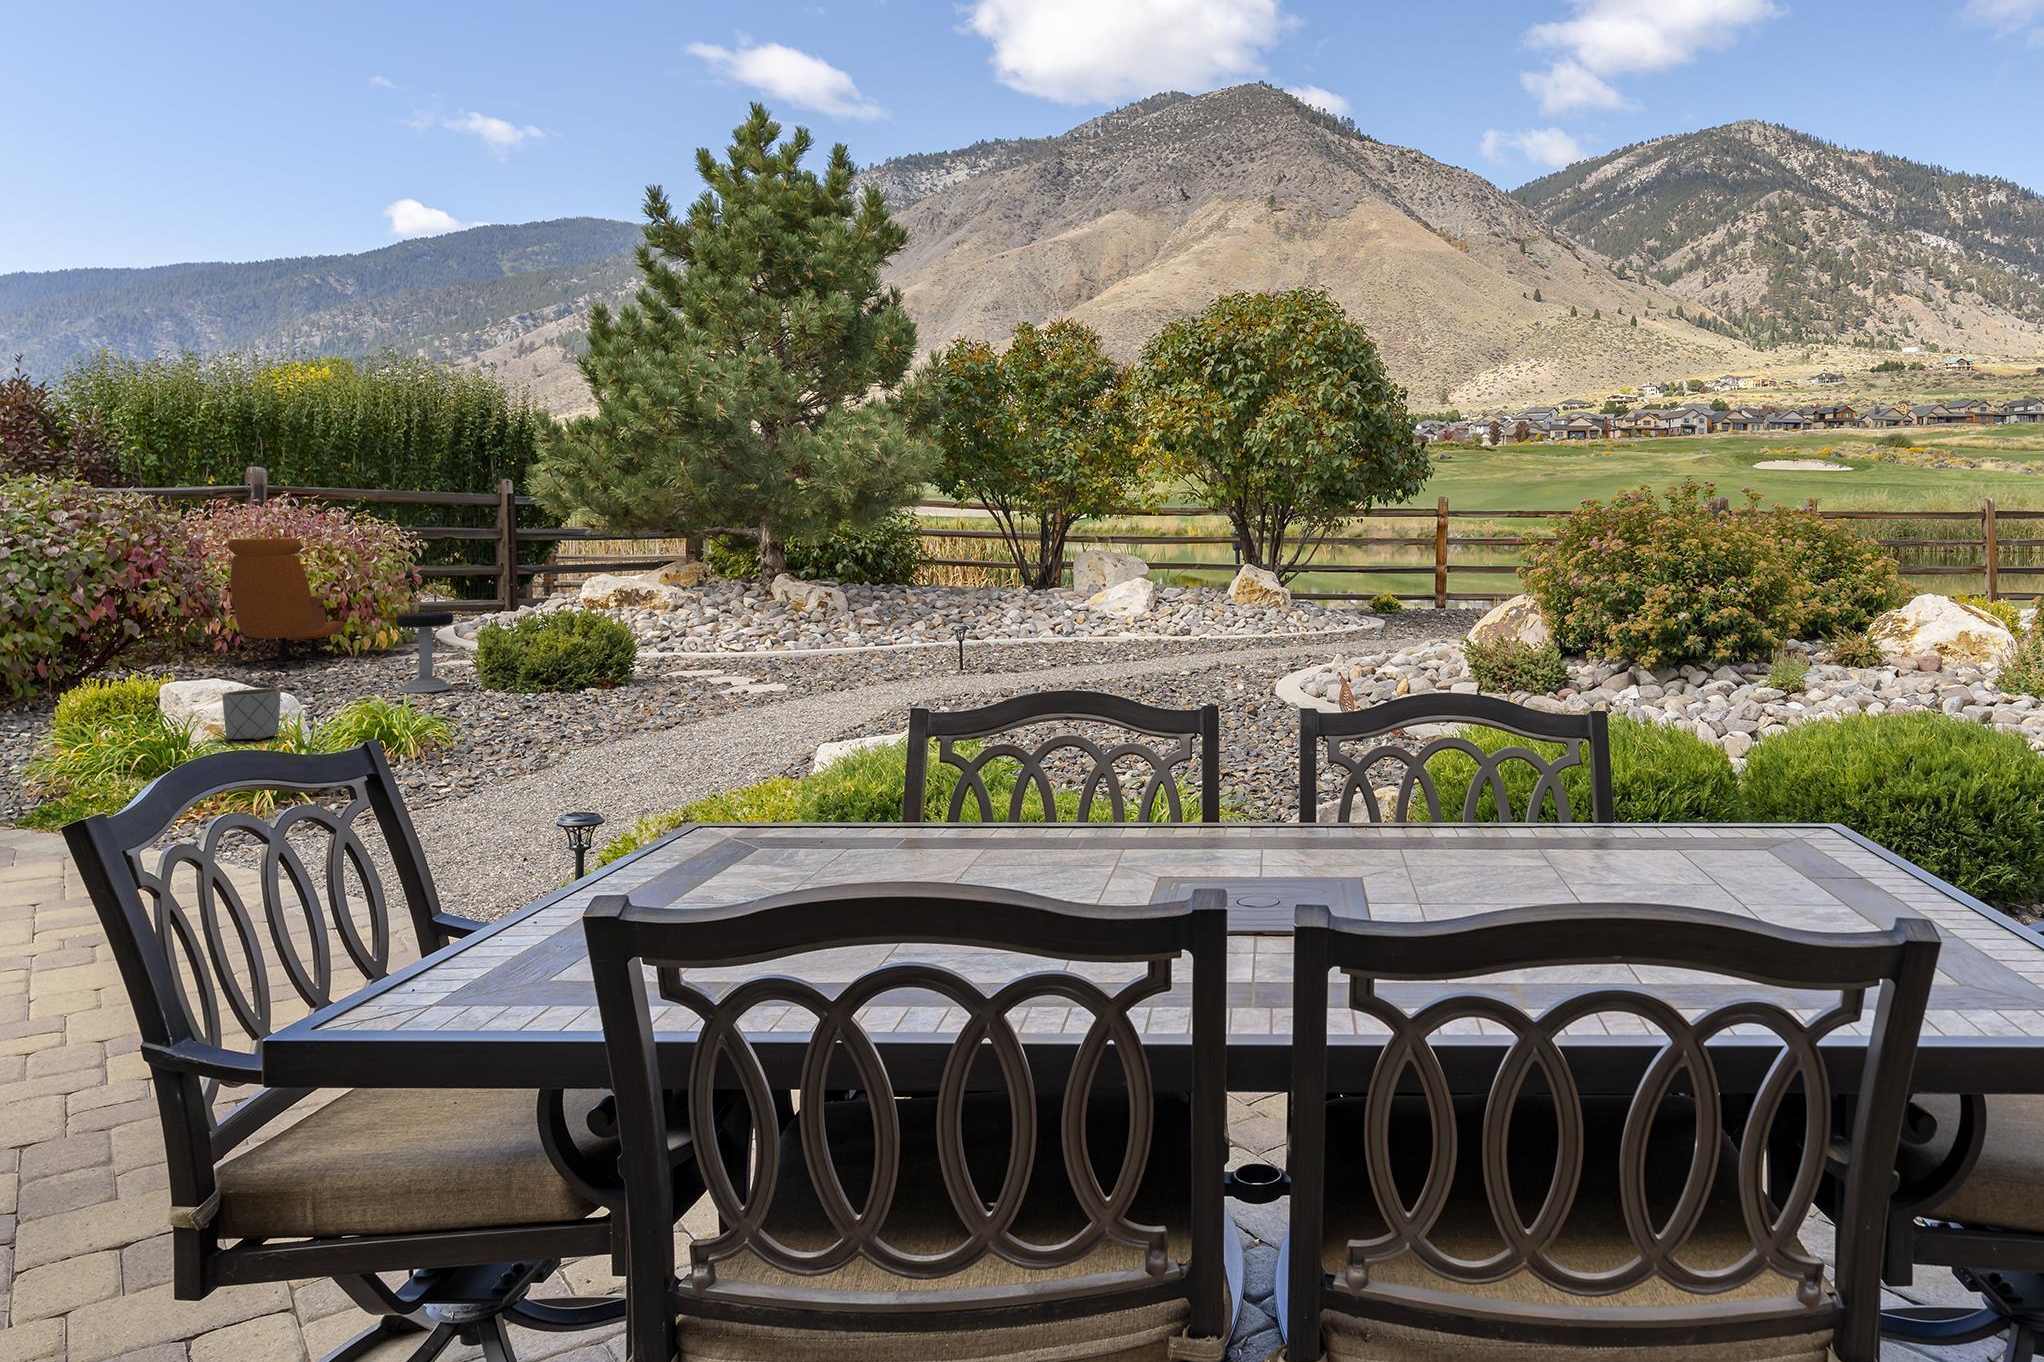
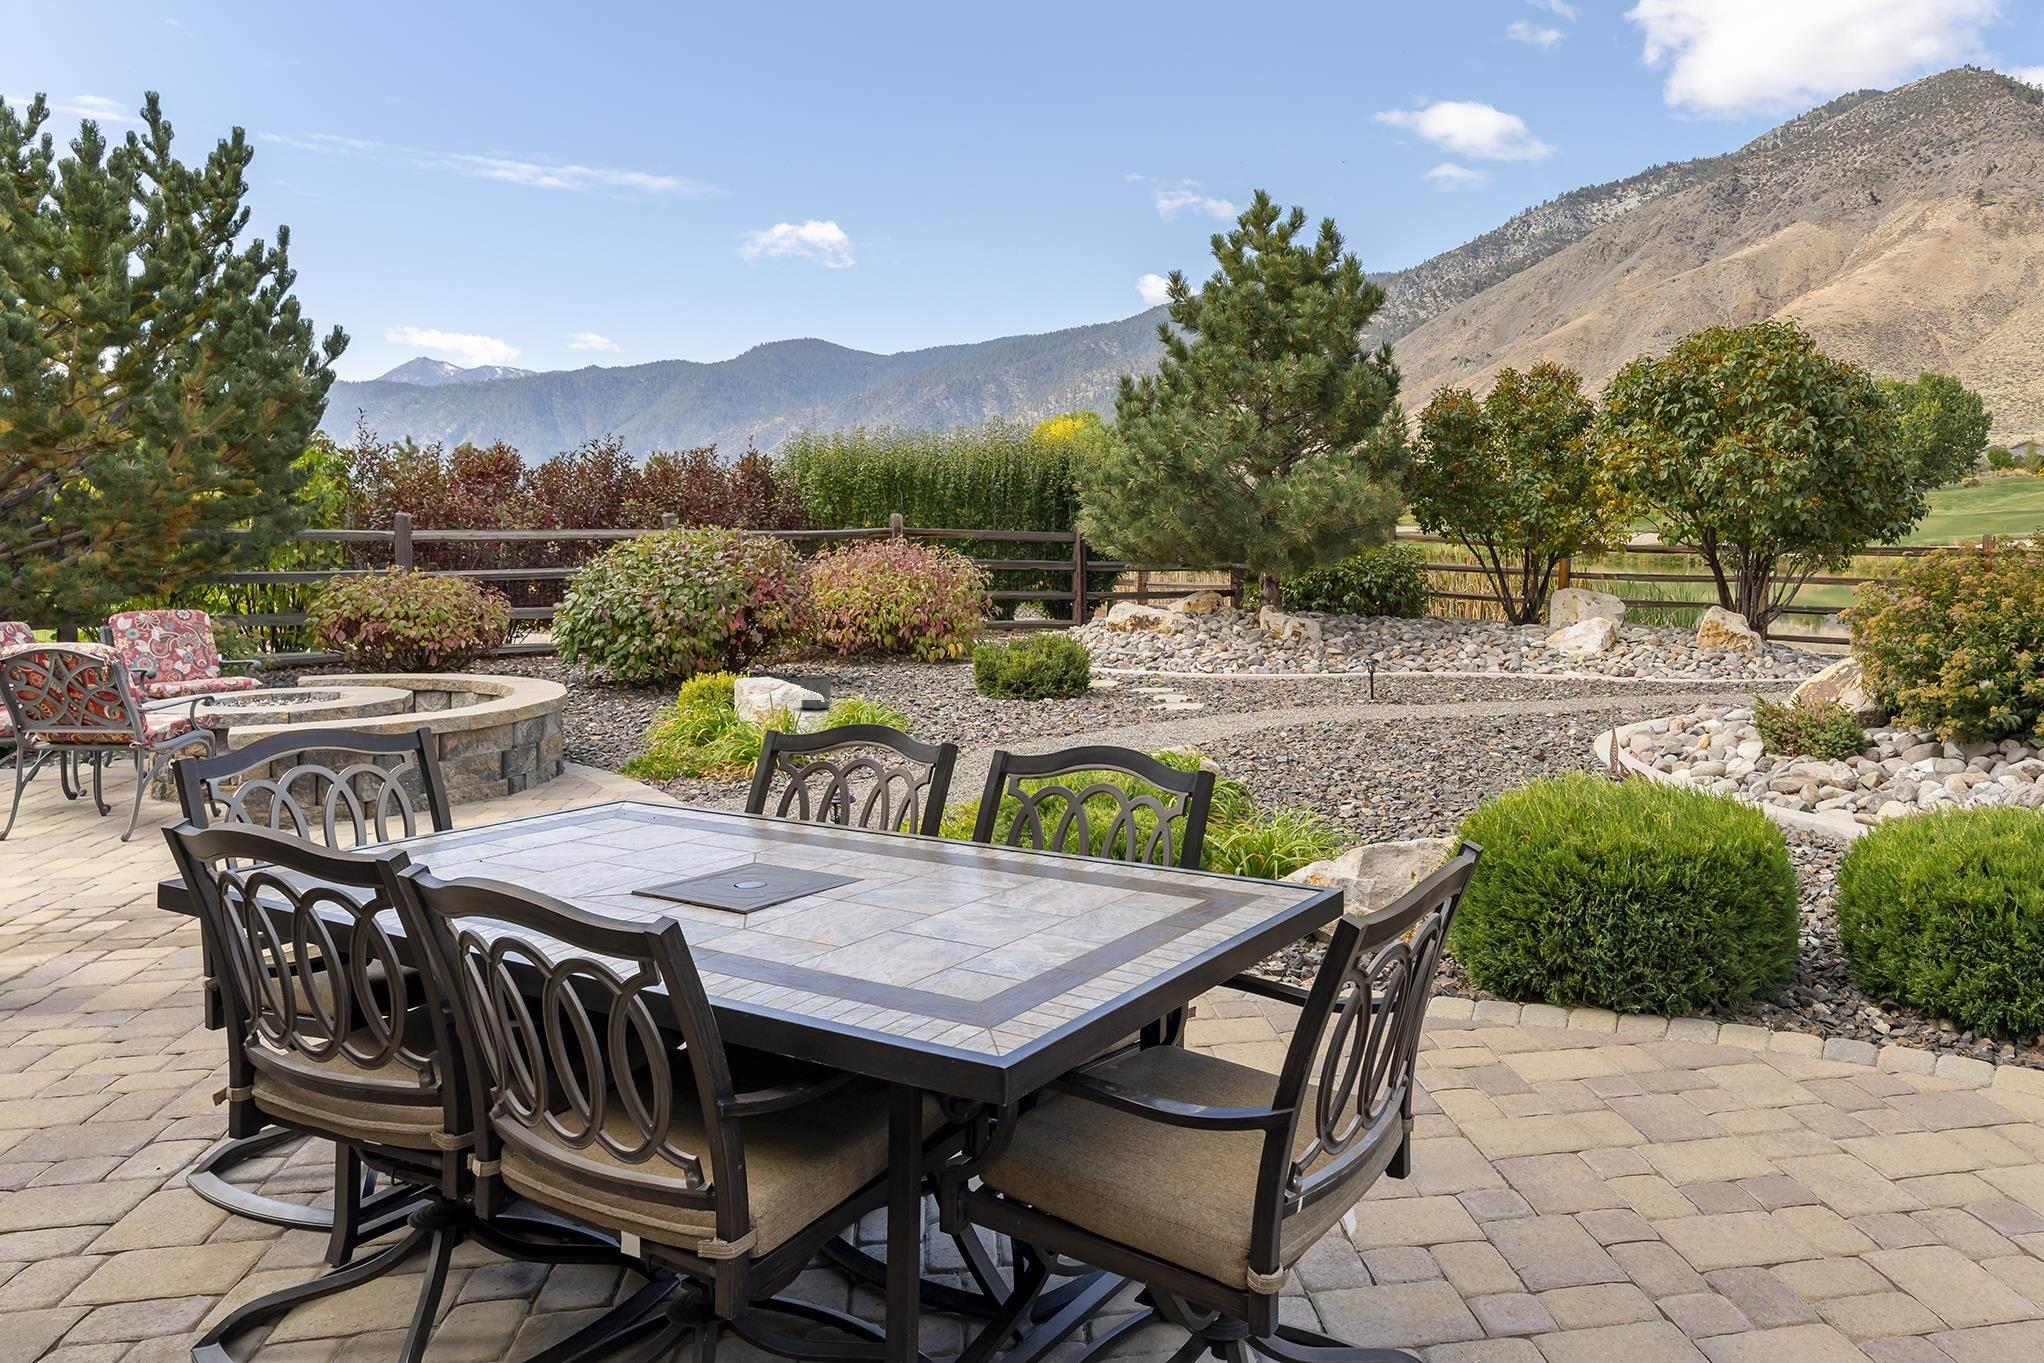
lounge chair: present [228,538,347,671] -> none [855,575,931,667]
stool: present [396,612,453,693] -> none [929,631,963,688]

